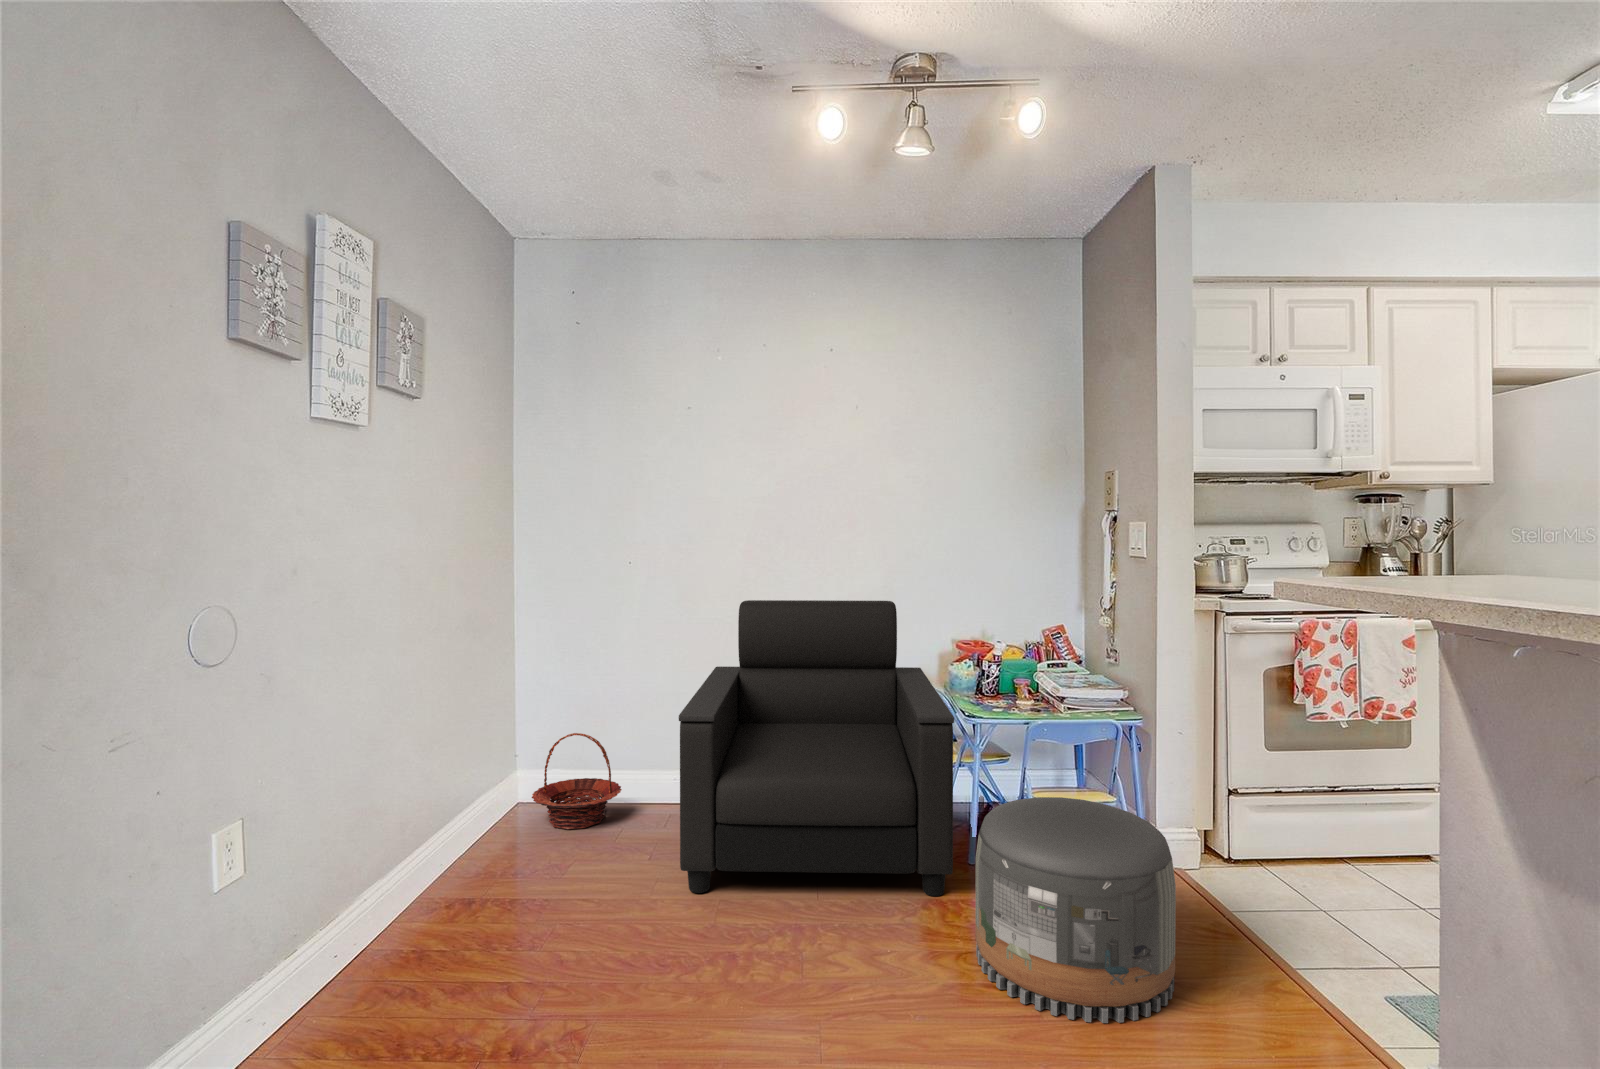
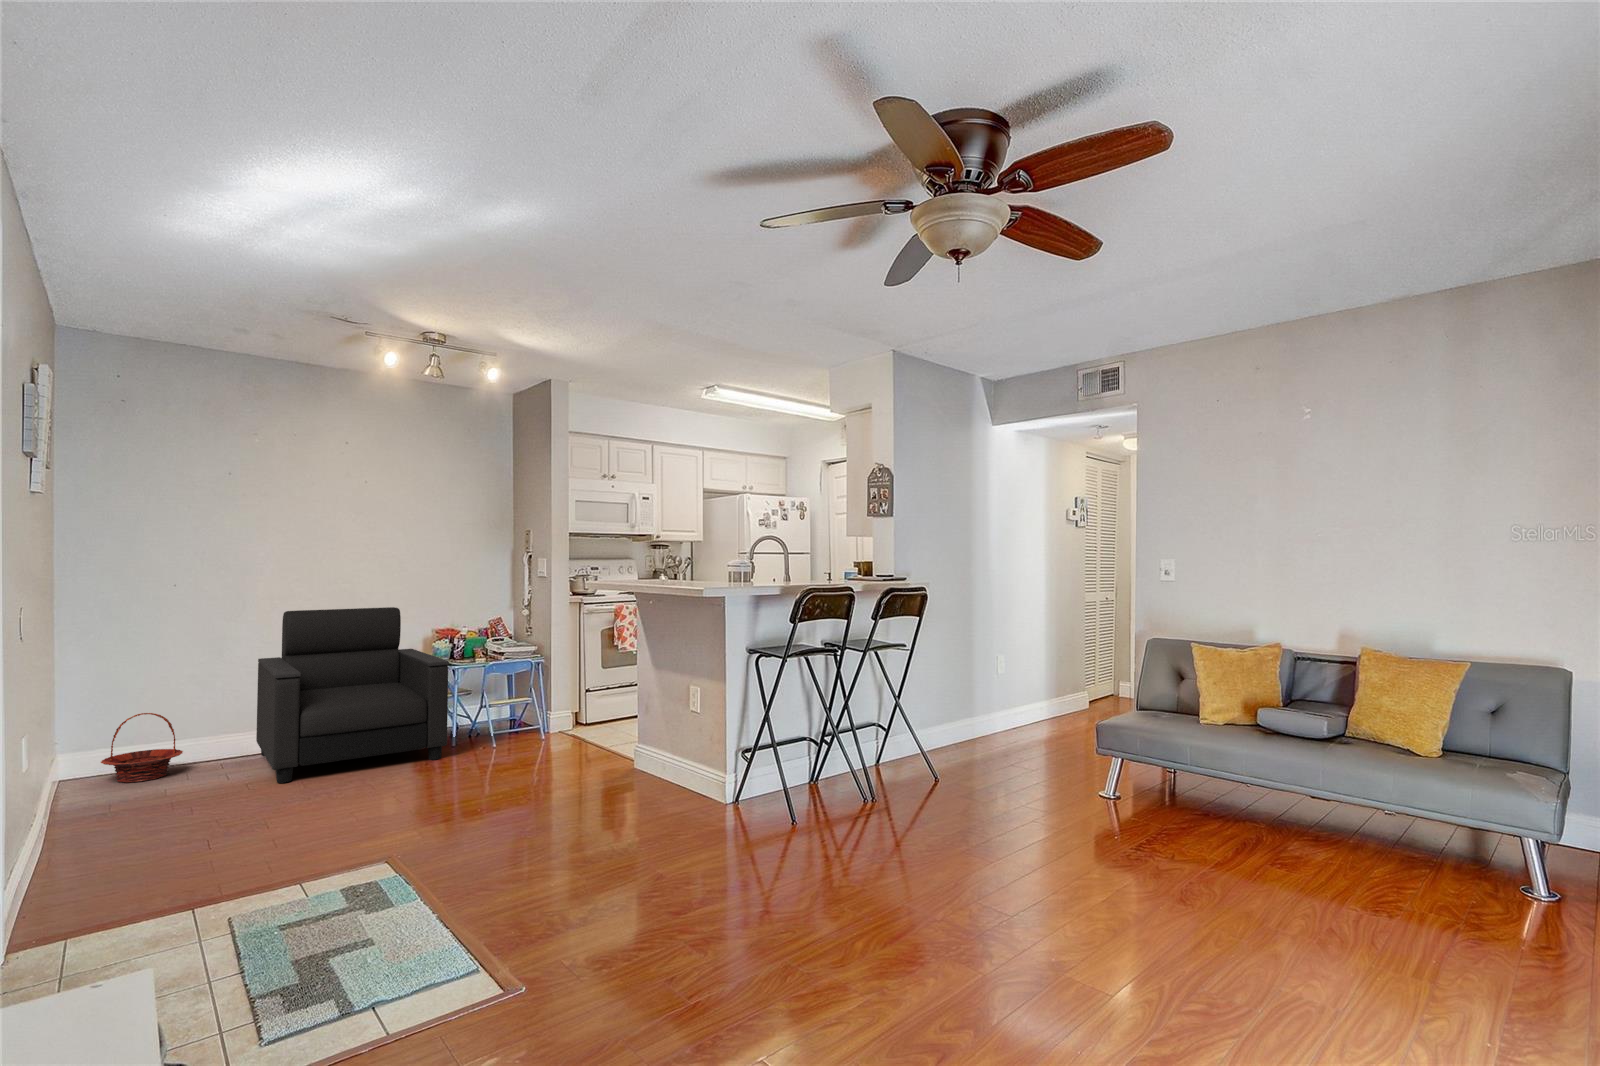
pouf: present [976,797,1176,1023] -> none [465,692,557,776]

